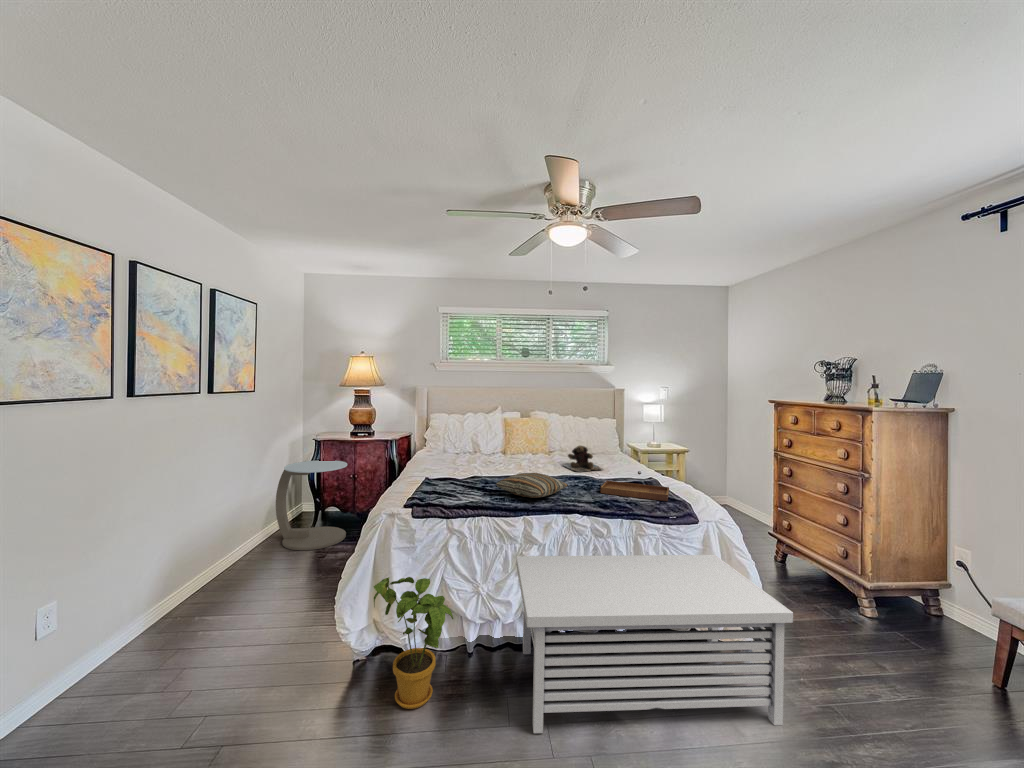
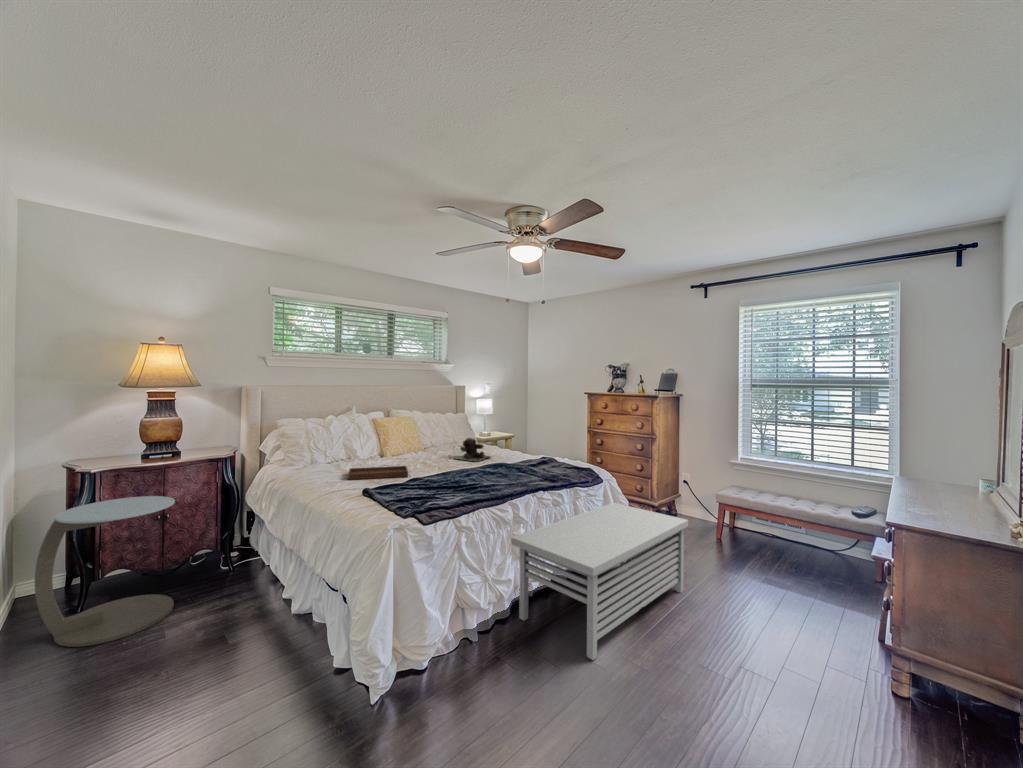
tray: present [601,471,669,501] -> present [348,455,408,480]
pillow: present [496,473,568,497] -> none [459,464,511,486]
house plant: present [374,577,453,709] -> none [441,573,532,700]

